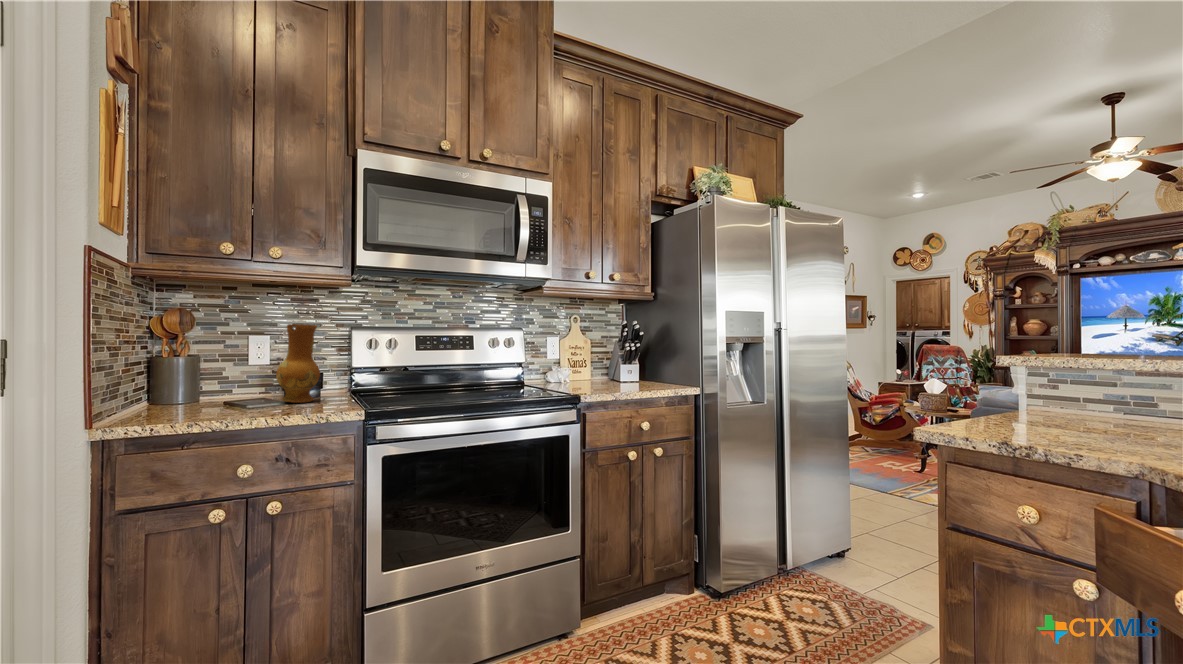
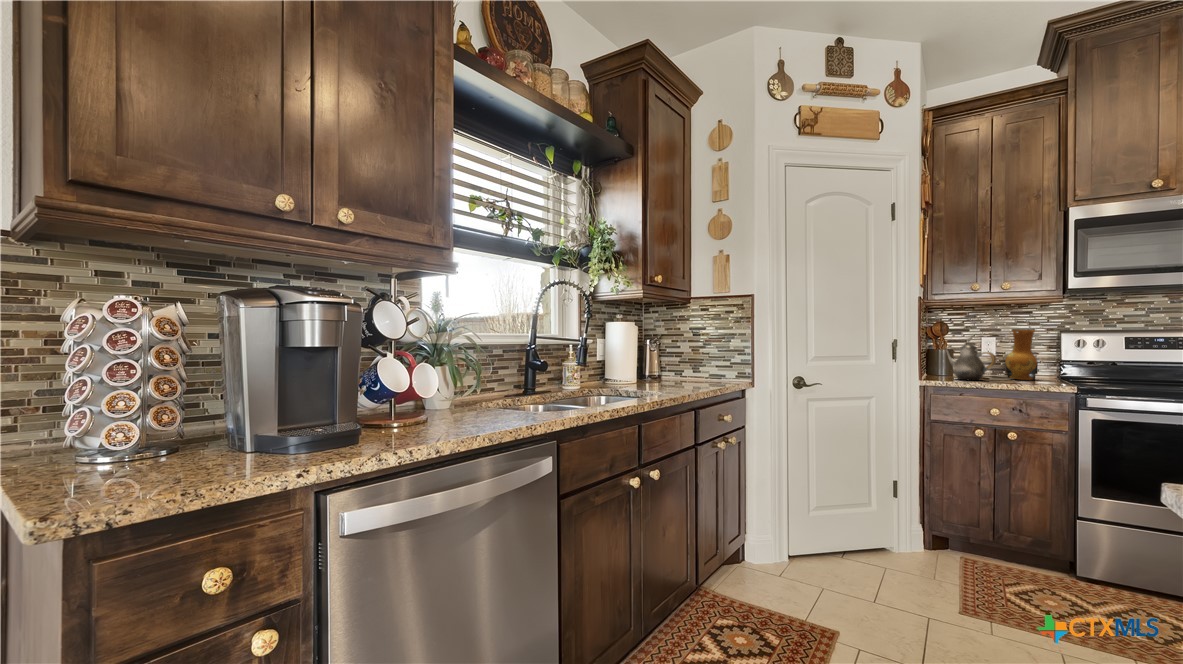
teapot: none [168,339,256,416] -> present [946,340,996,381]

